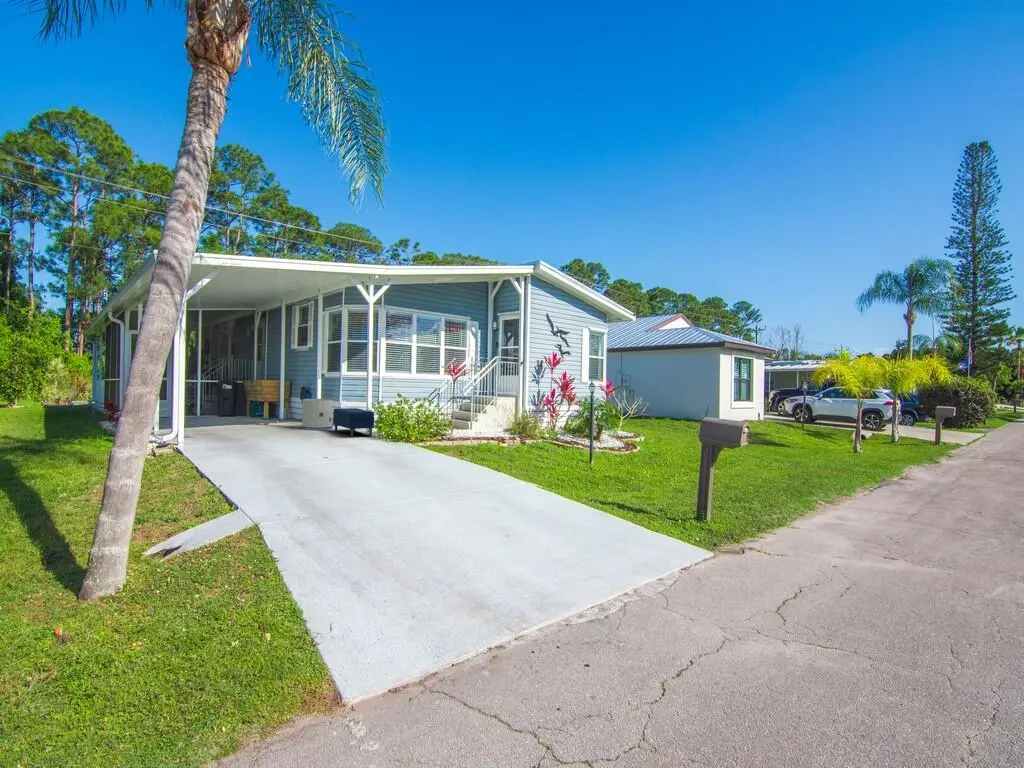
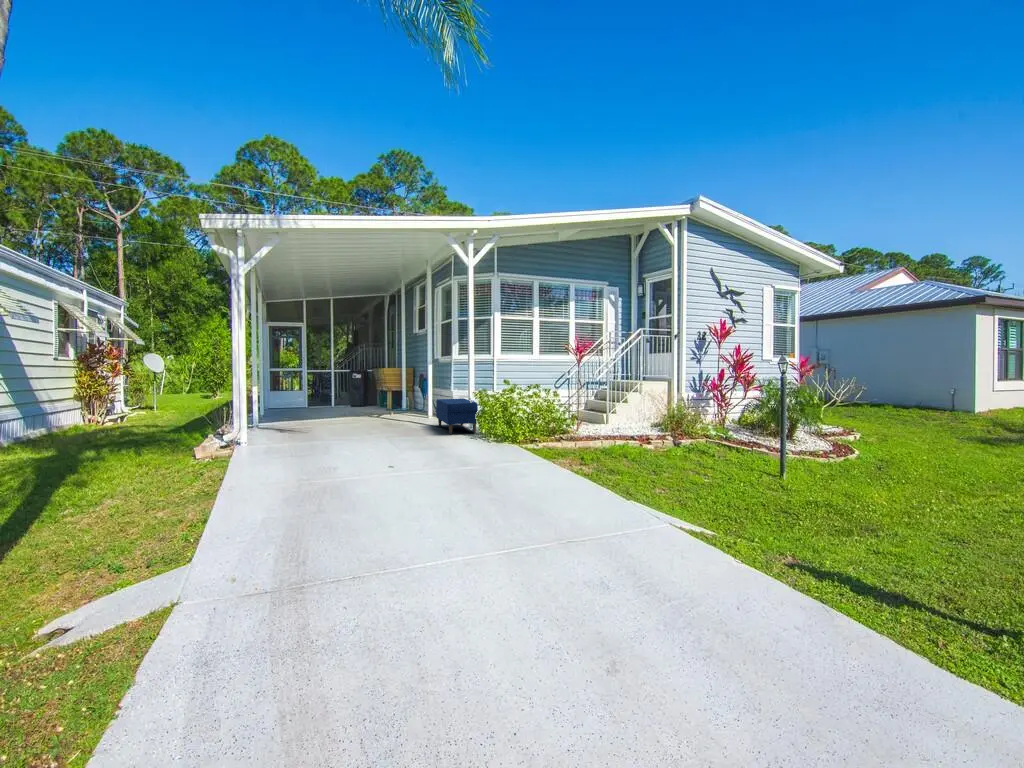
trash can: present [302,399,333,430] -> none [405,388,440,425]

